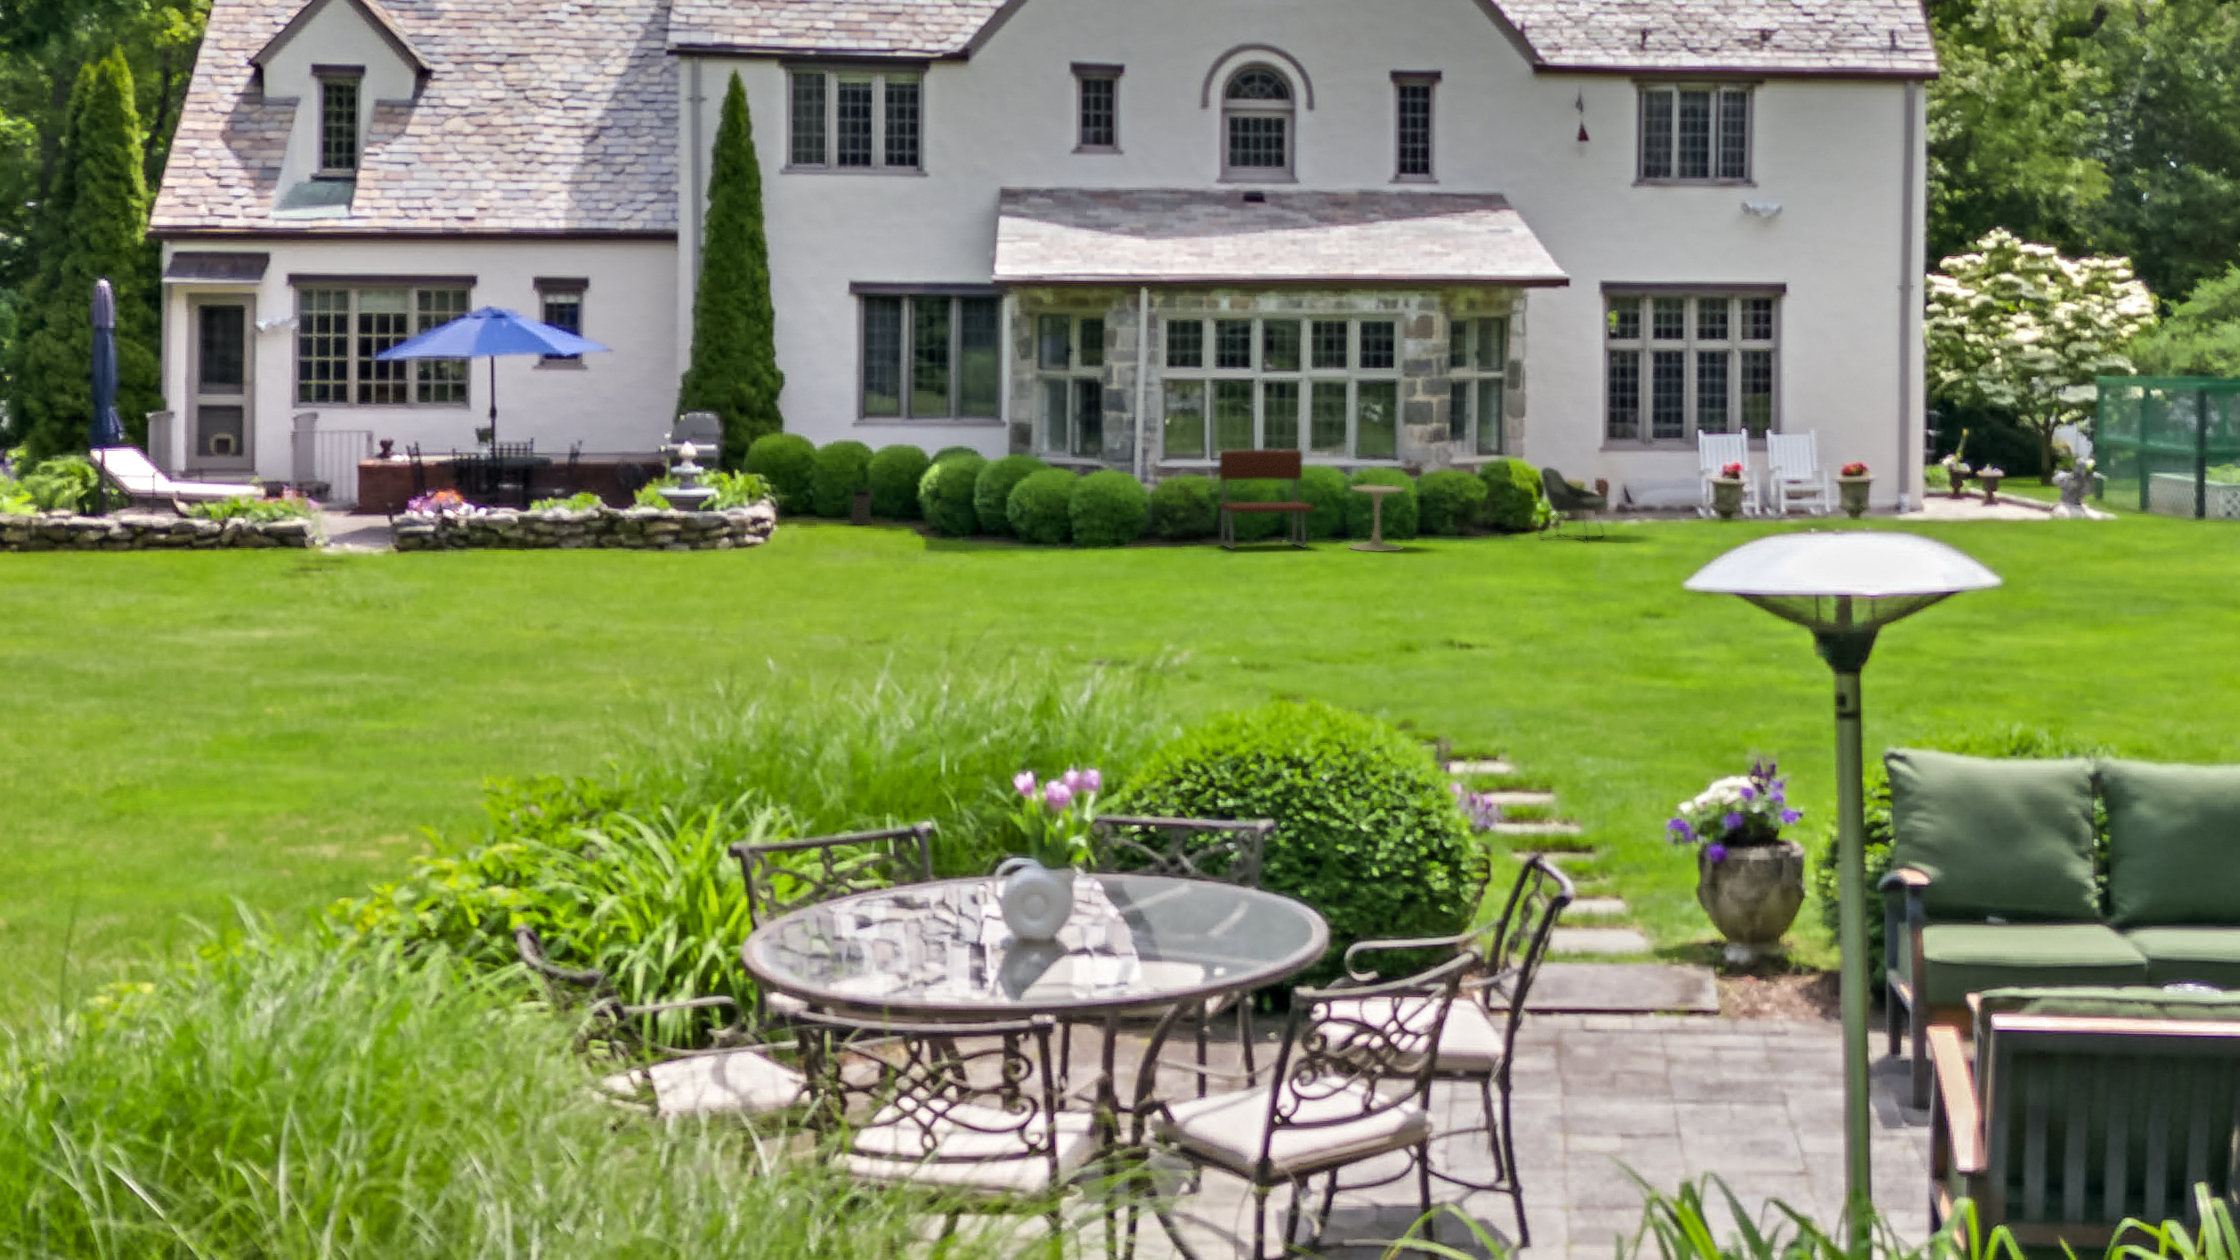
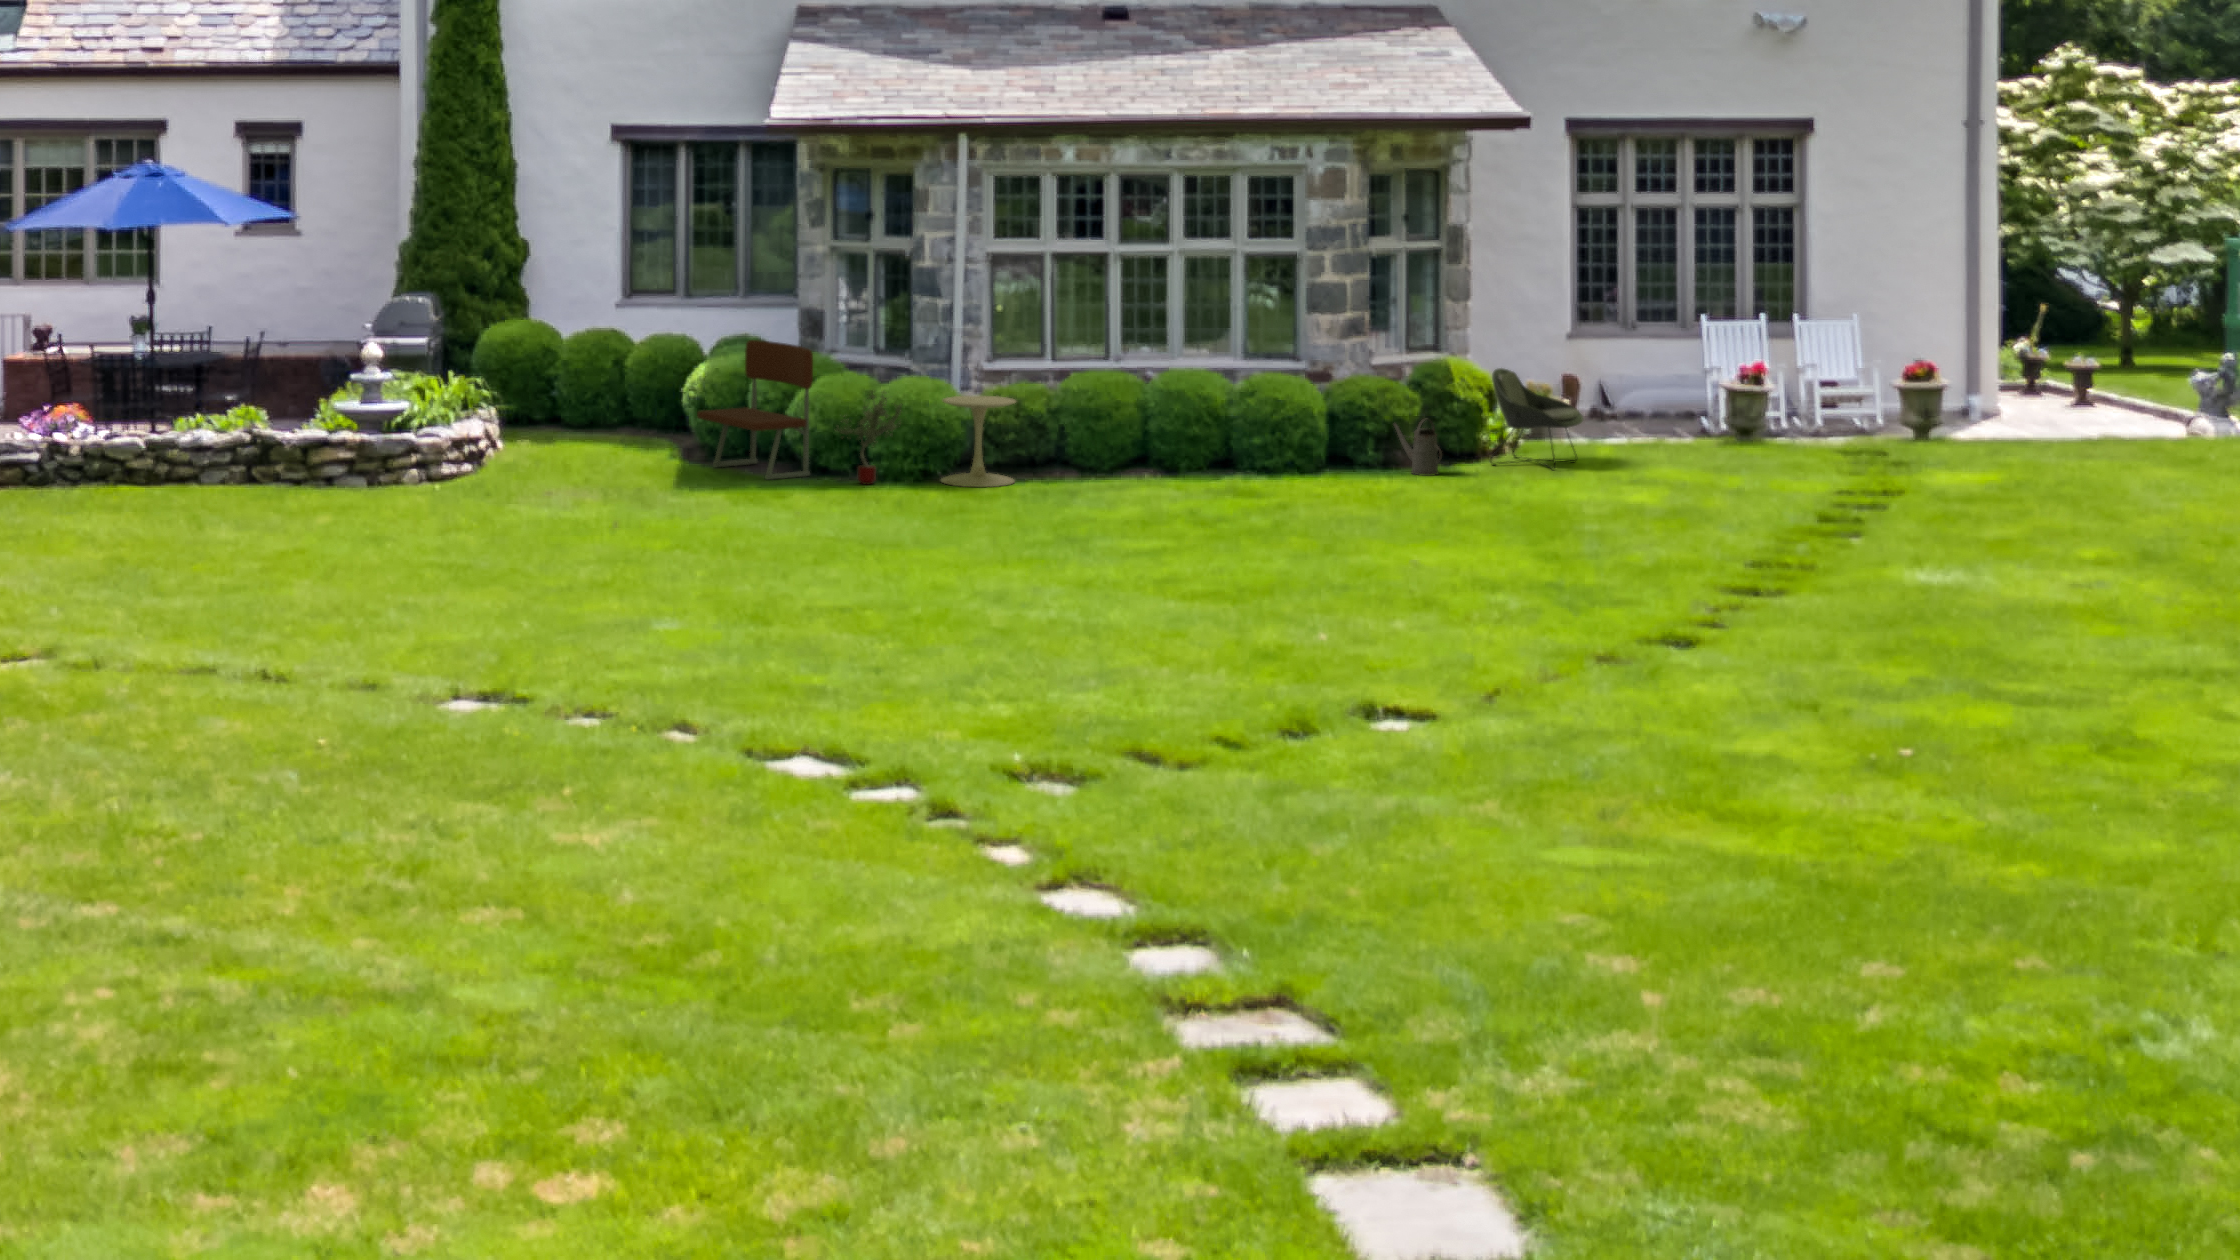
bench: present [1219,450,1314,549] -> present [697,340,813,480]
potted tree: none [1046,479,1100,551] -> present [835,391,902,484]
pedestal table: present [1350,485,1404,552] -> present [941,396,1016,487]
watering can: present [851,489,873,525] -> present [1394,418,1442,476]

